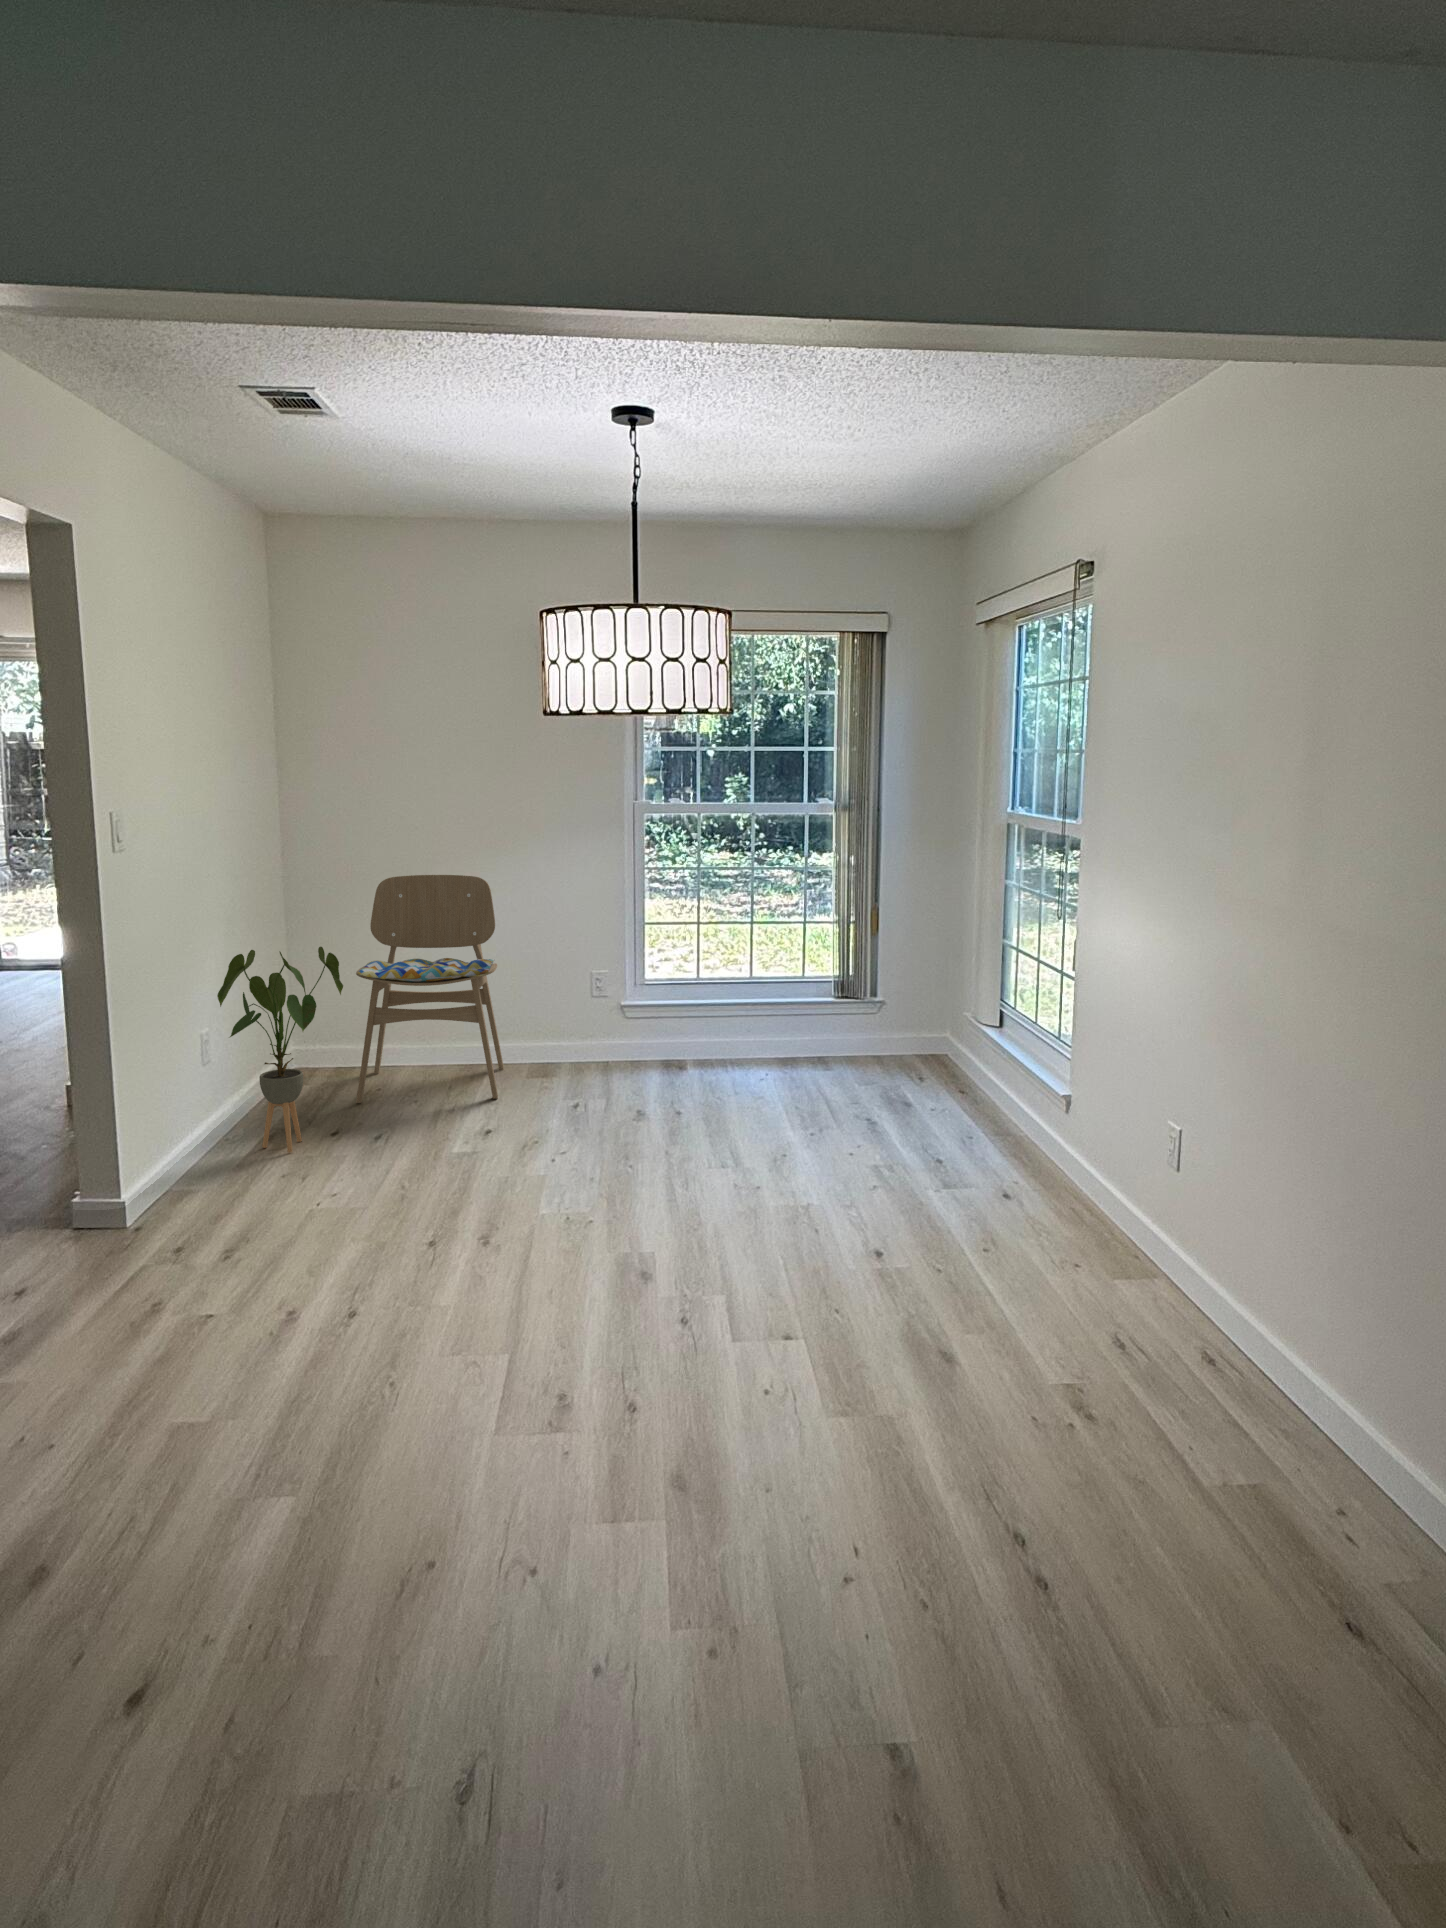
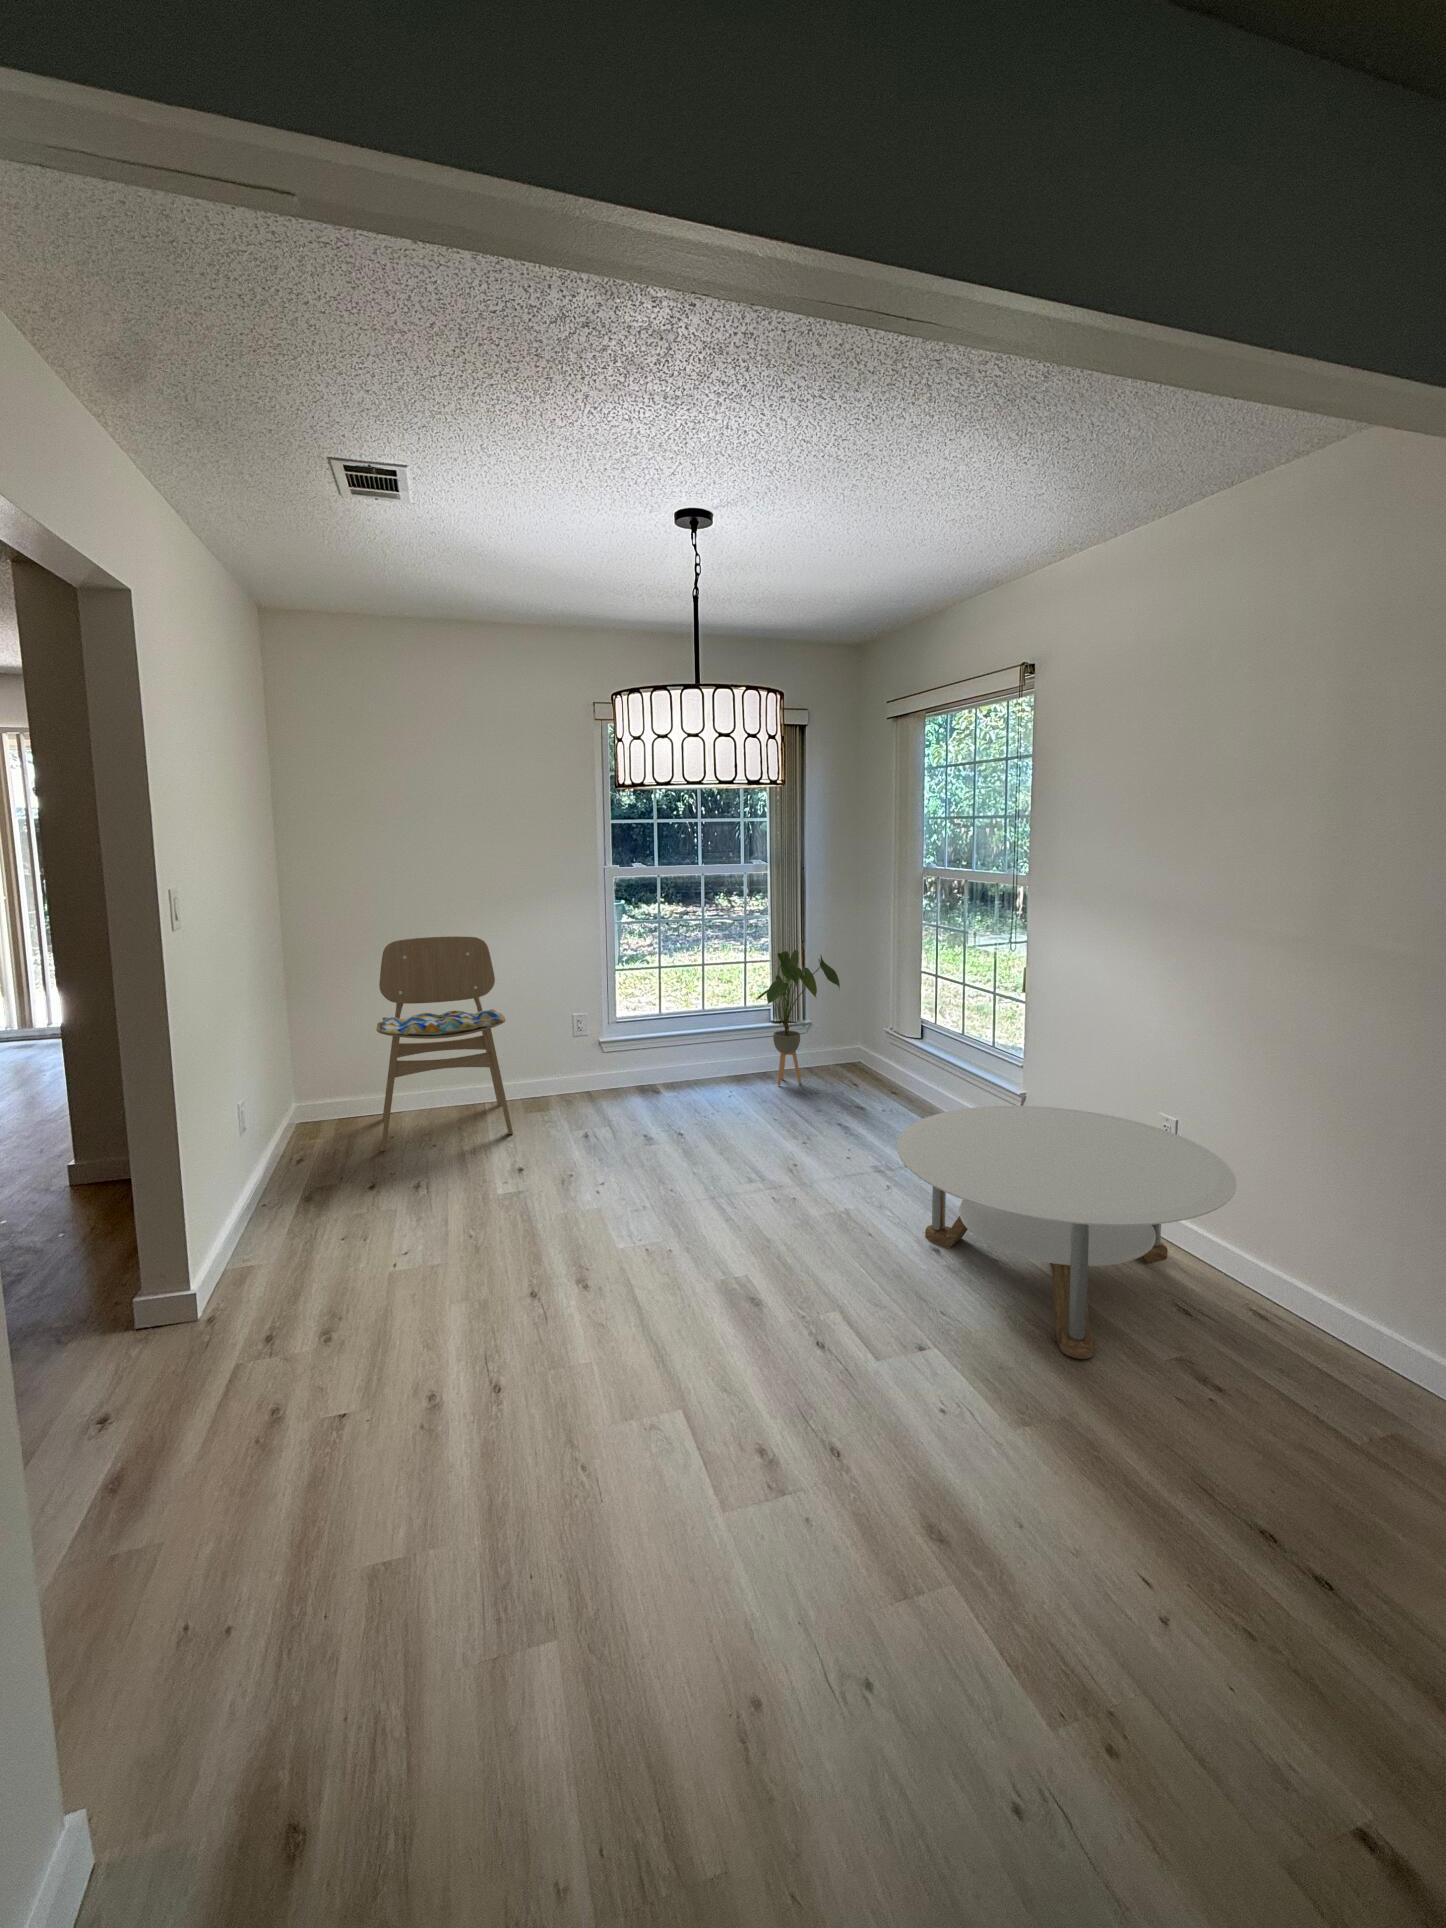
house plant: present [217,947,343,1152] -> present [757,950,840,1085]
round table: none [811,1102,1191,1373] -> present [897,1106,1236,1359]

